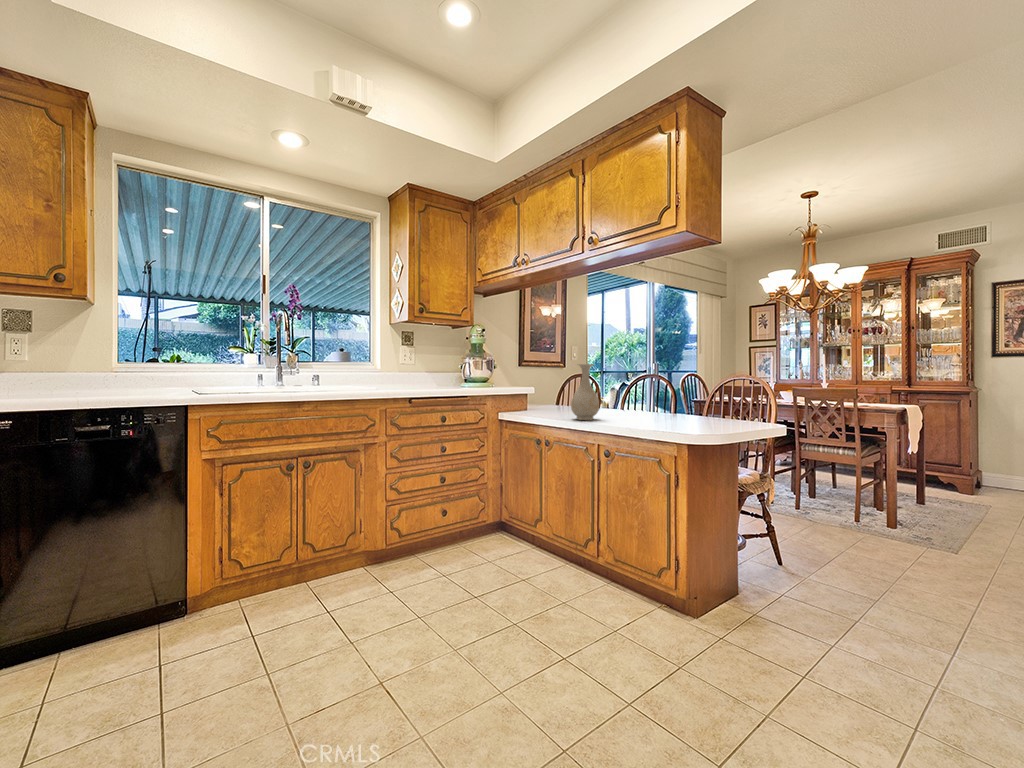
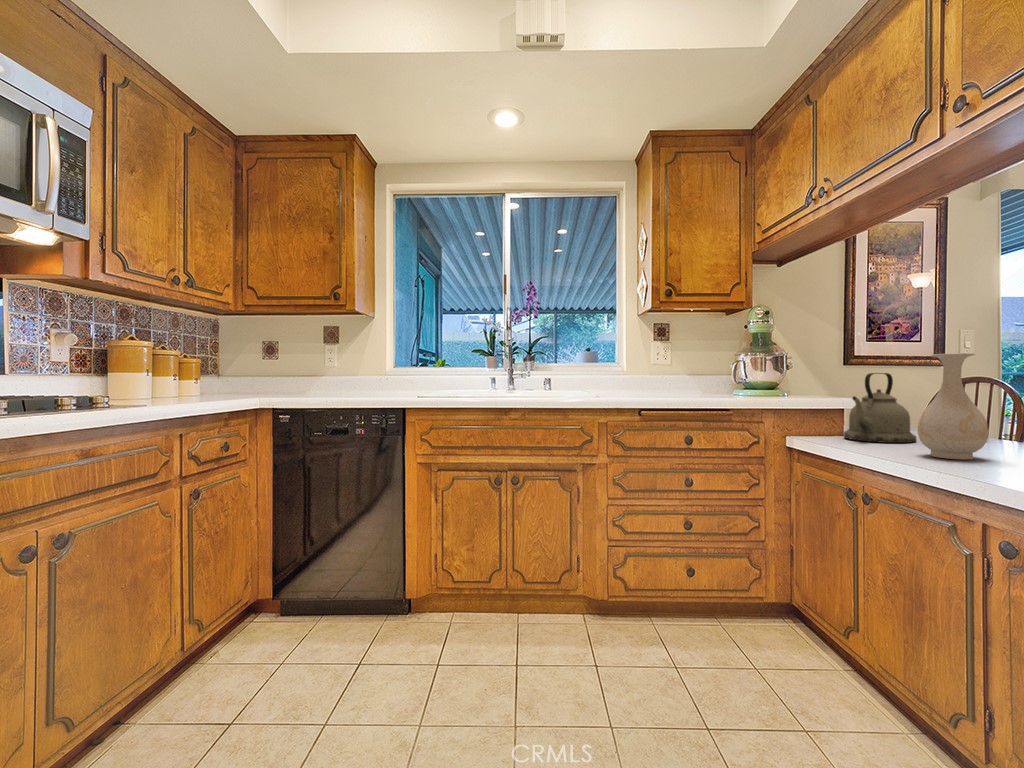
kettle: none [530,373,565,414] -> present [844,373,916,443]

